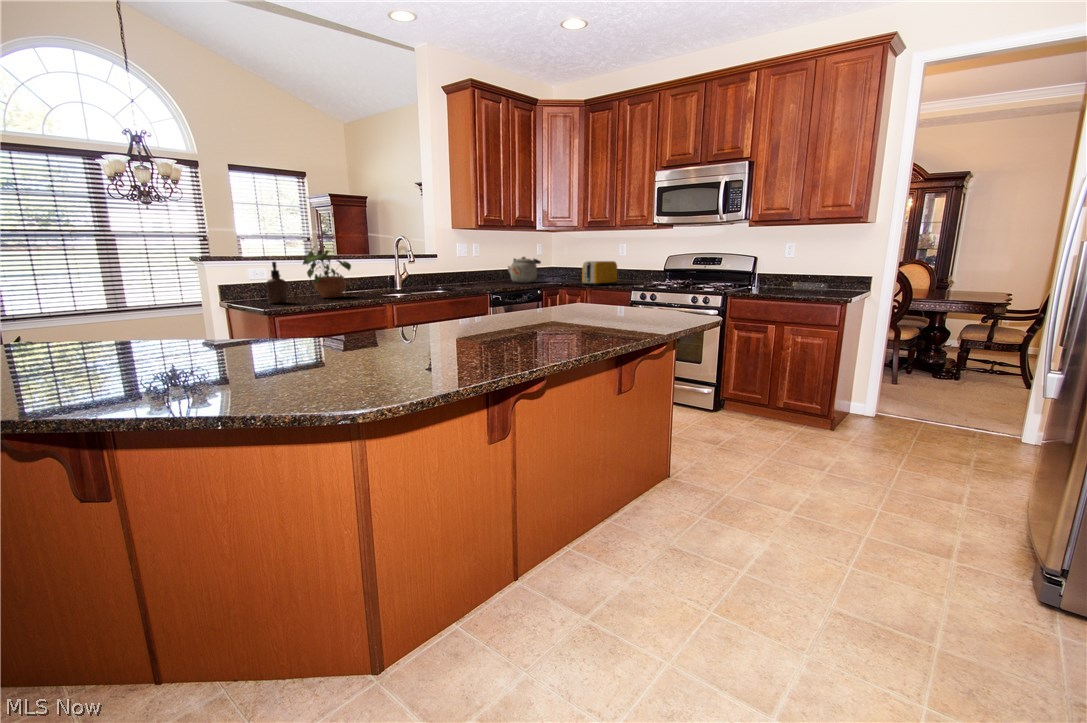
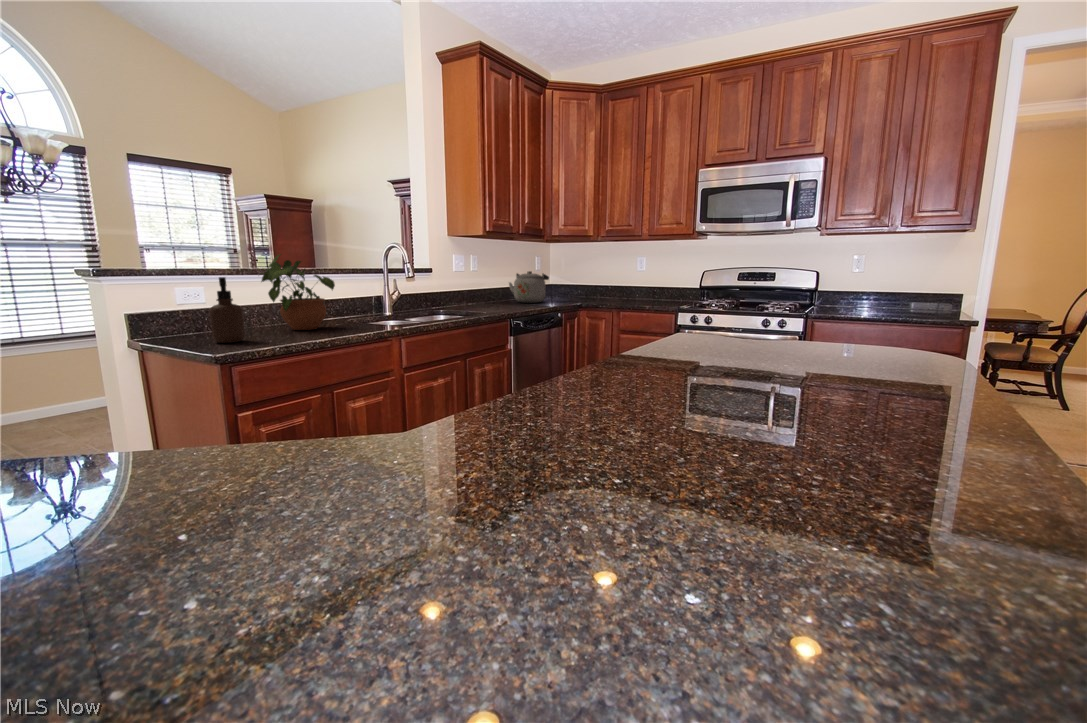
toaster: present [582,261,617,285] -> none [609,277,648,306]

